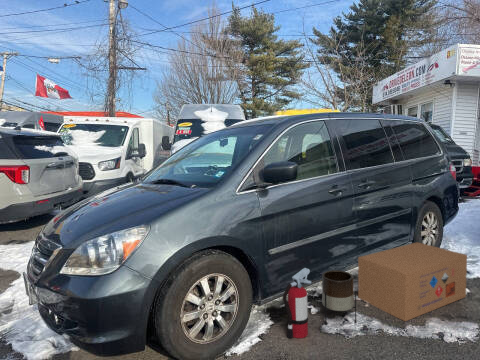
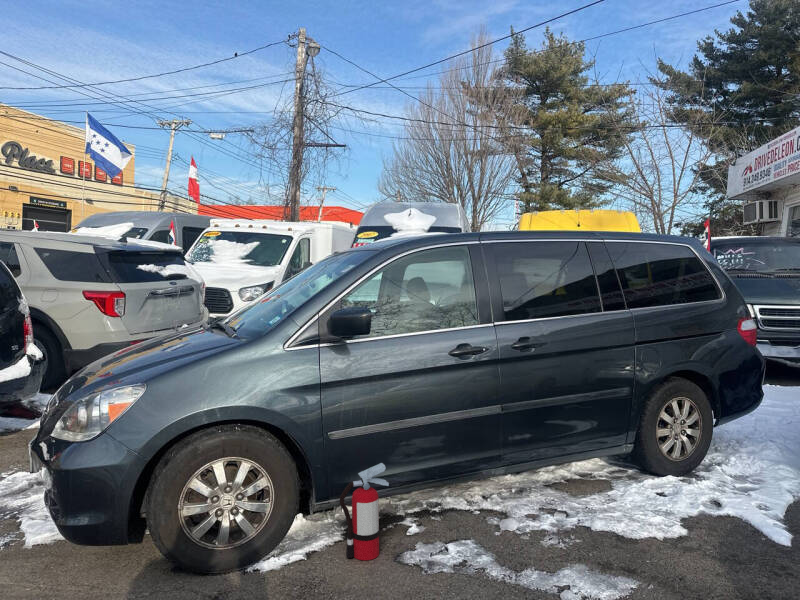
cardboard box: present [358,242,467,321] -> none [495,448,667,562]
planter: present [322,270,356,325] -> none [412,473,458,554]

